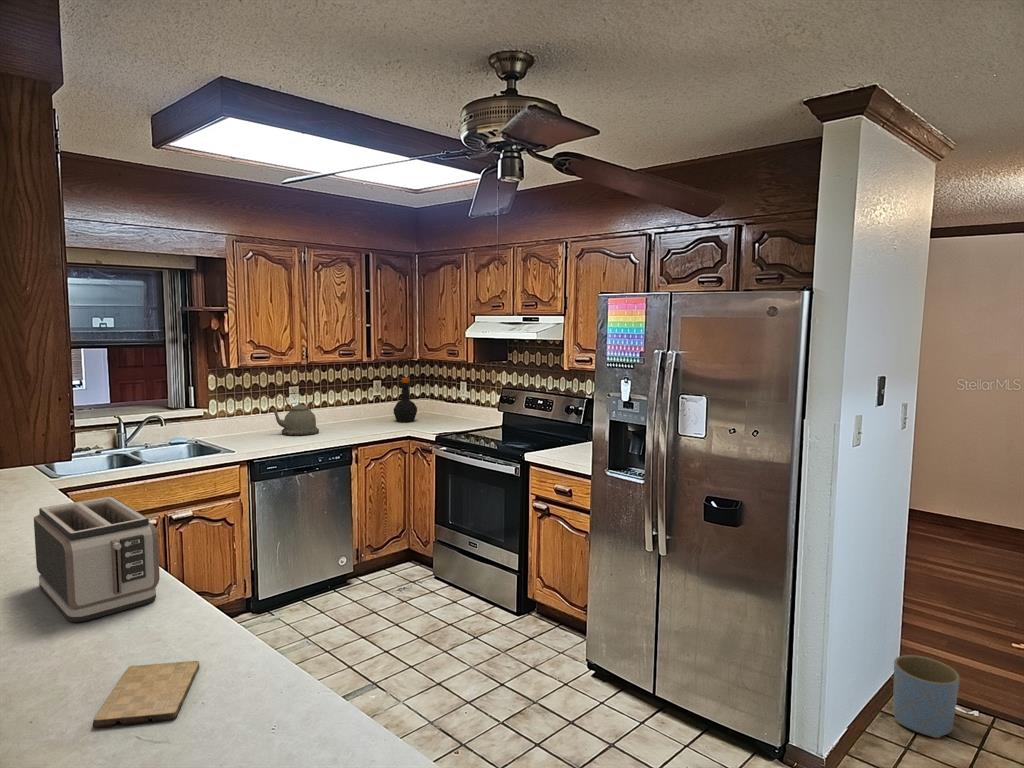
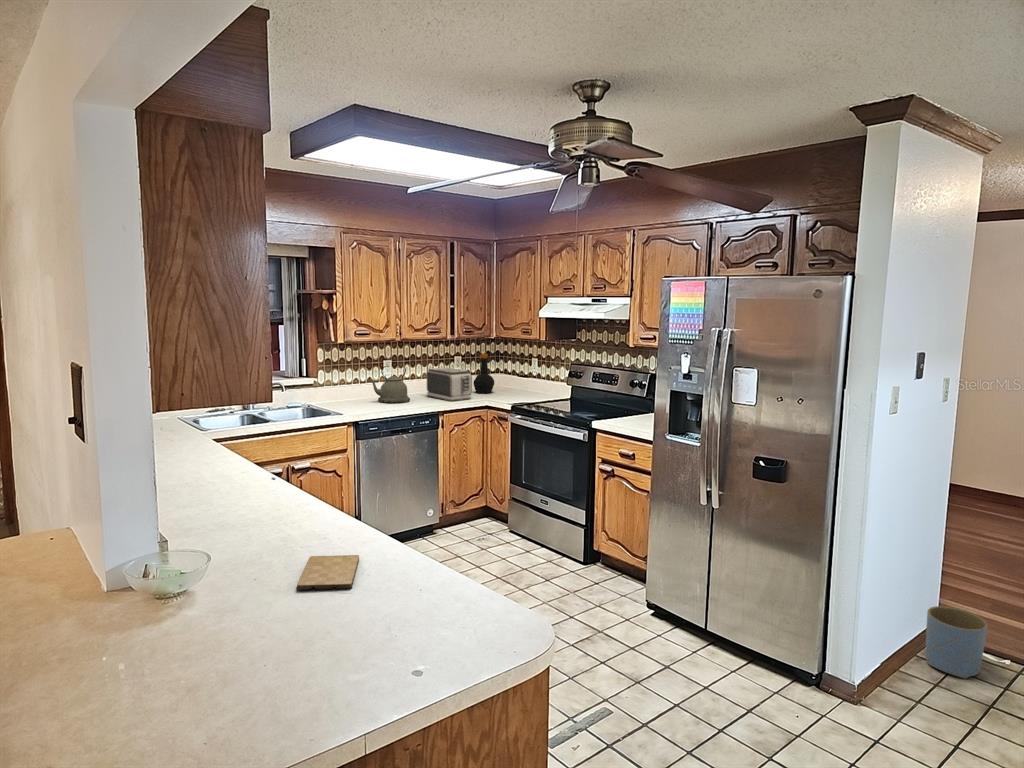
toaster: present [34,496,160,622] -> present [427,367,472,401]

